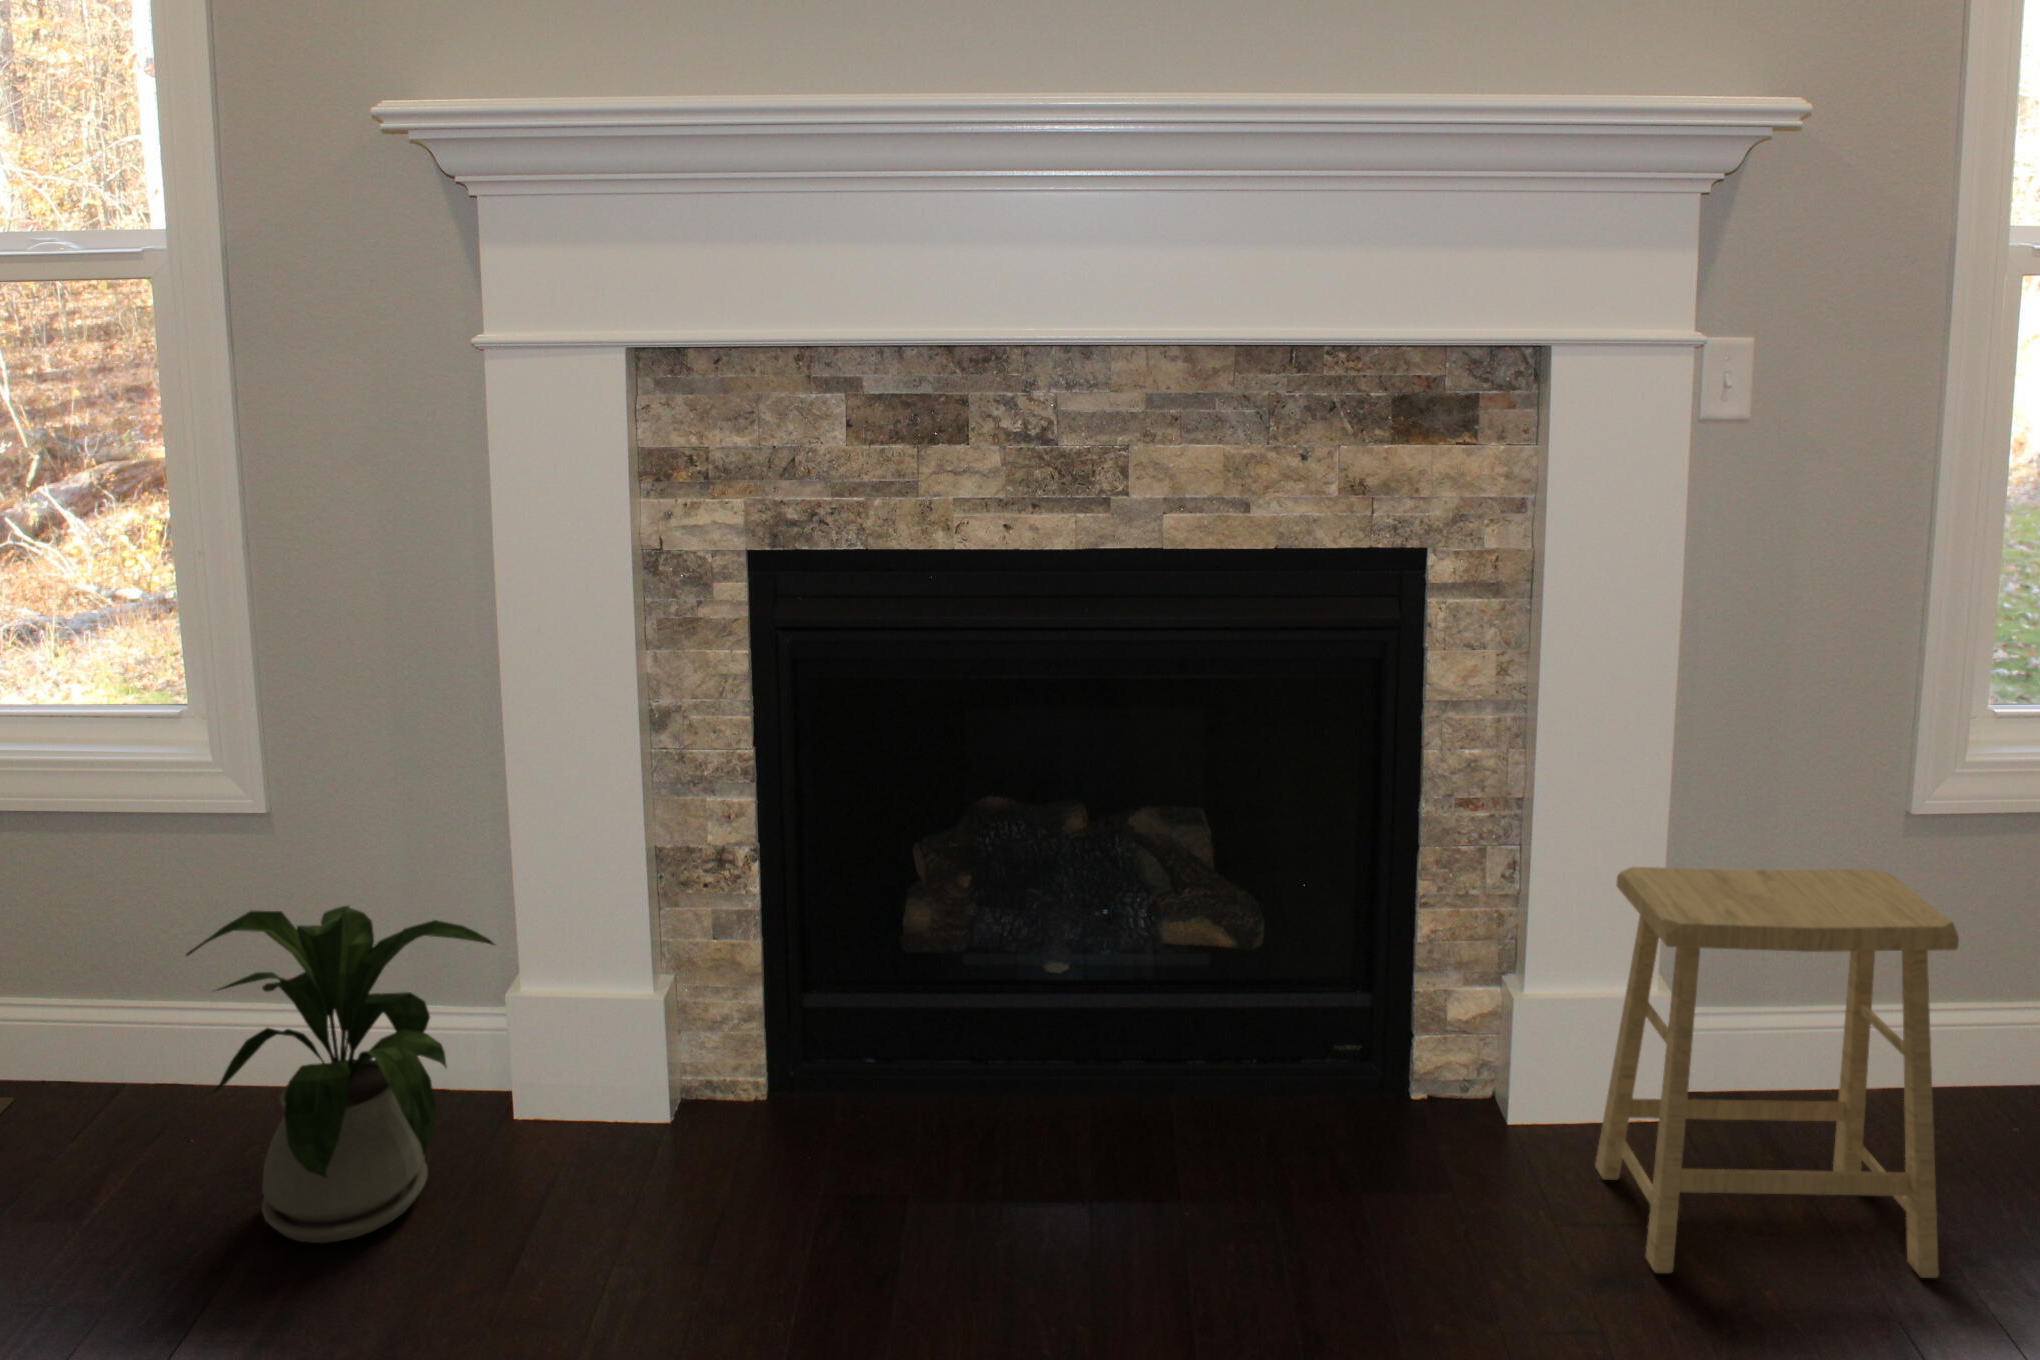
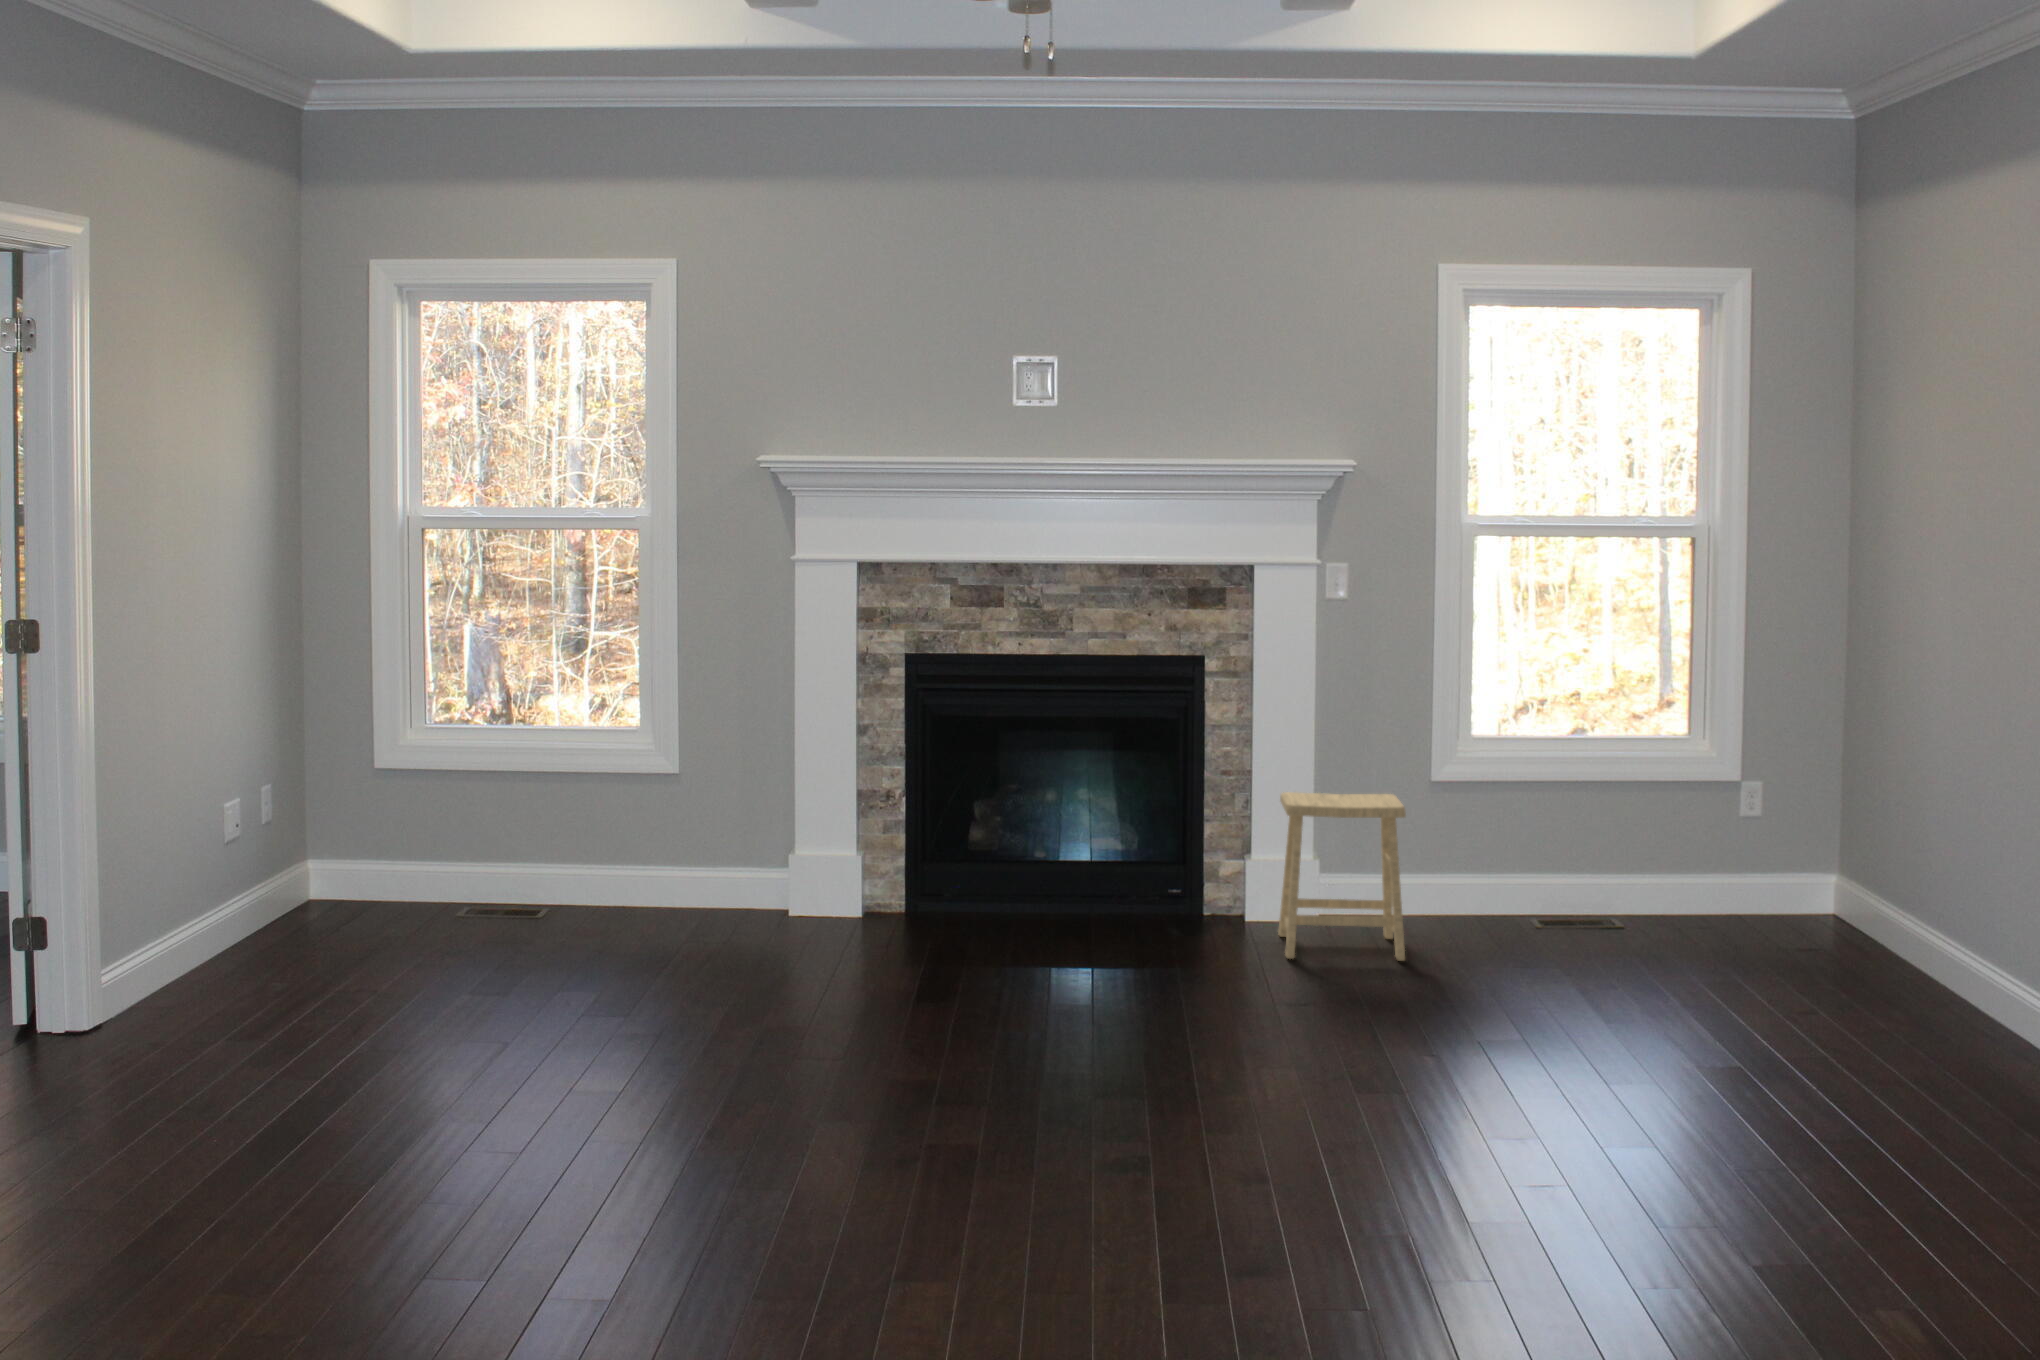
house plant: present [186,906,494,1243] -> none [664,798,798,945]

